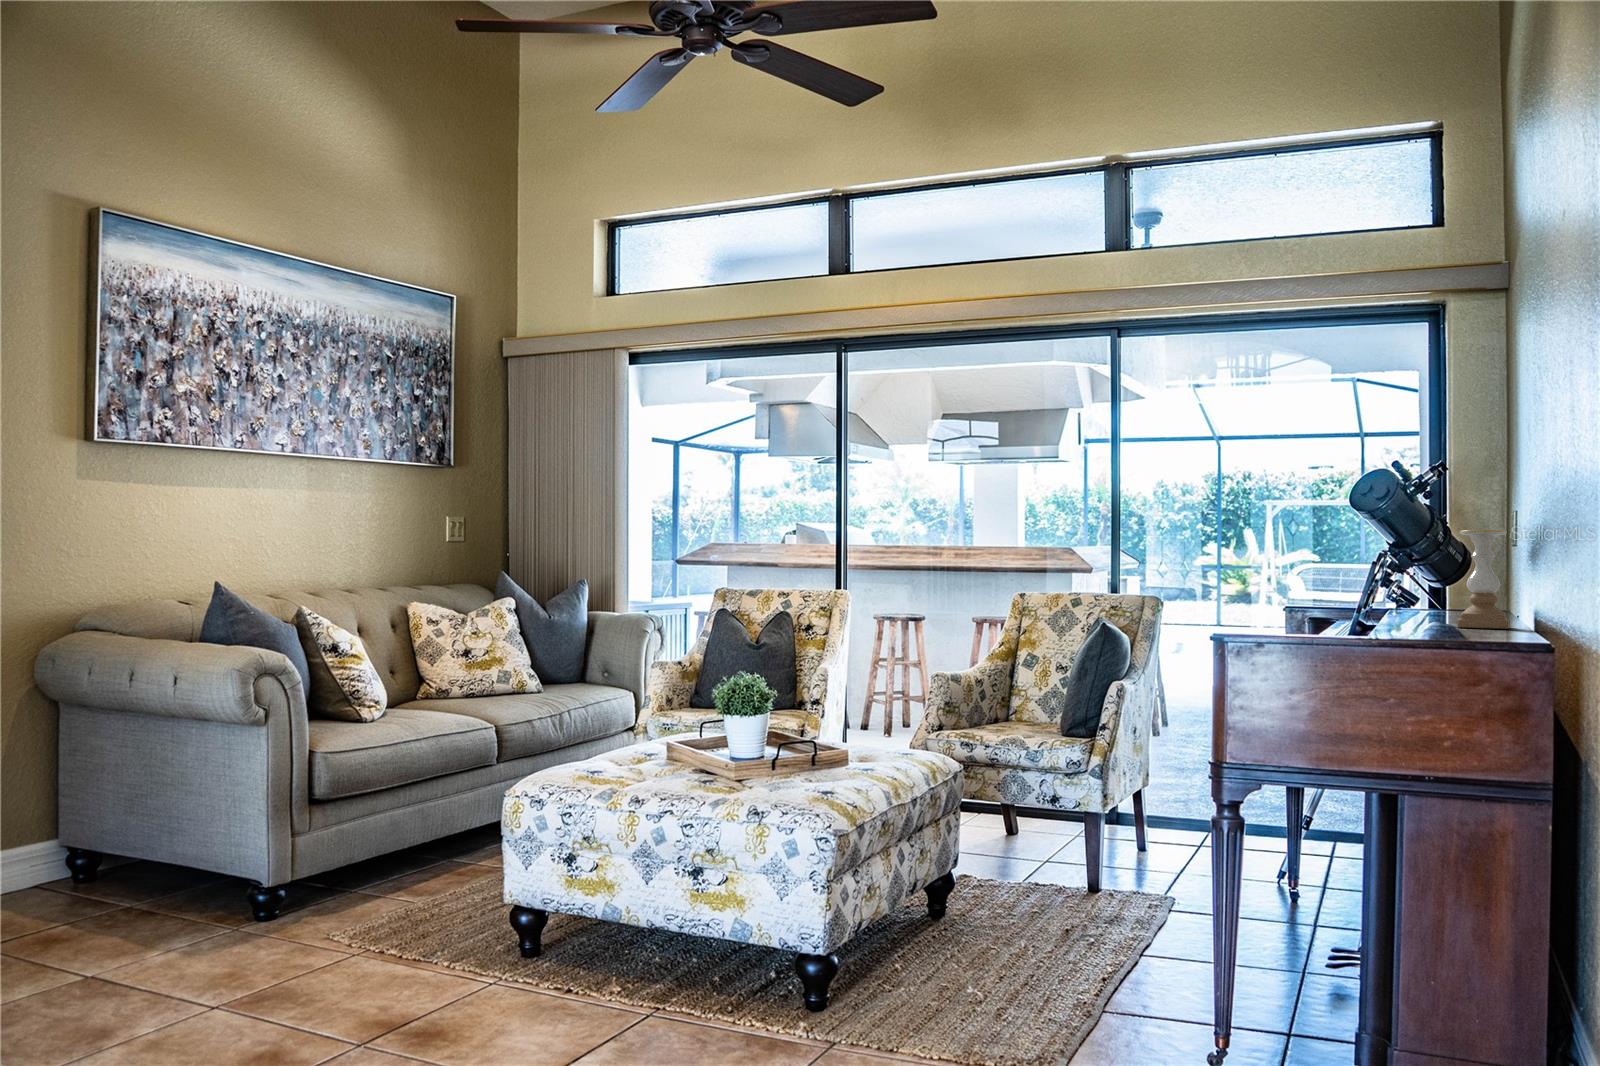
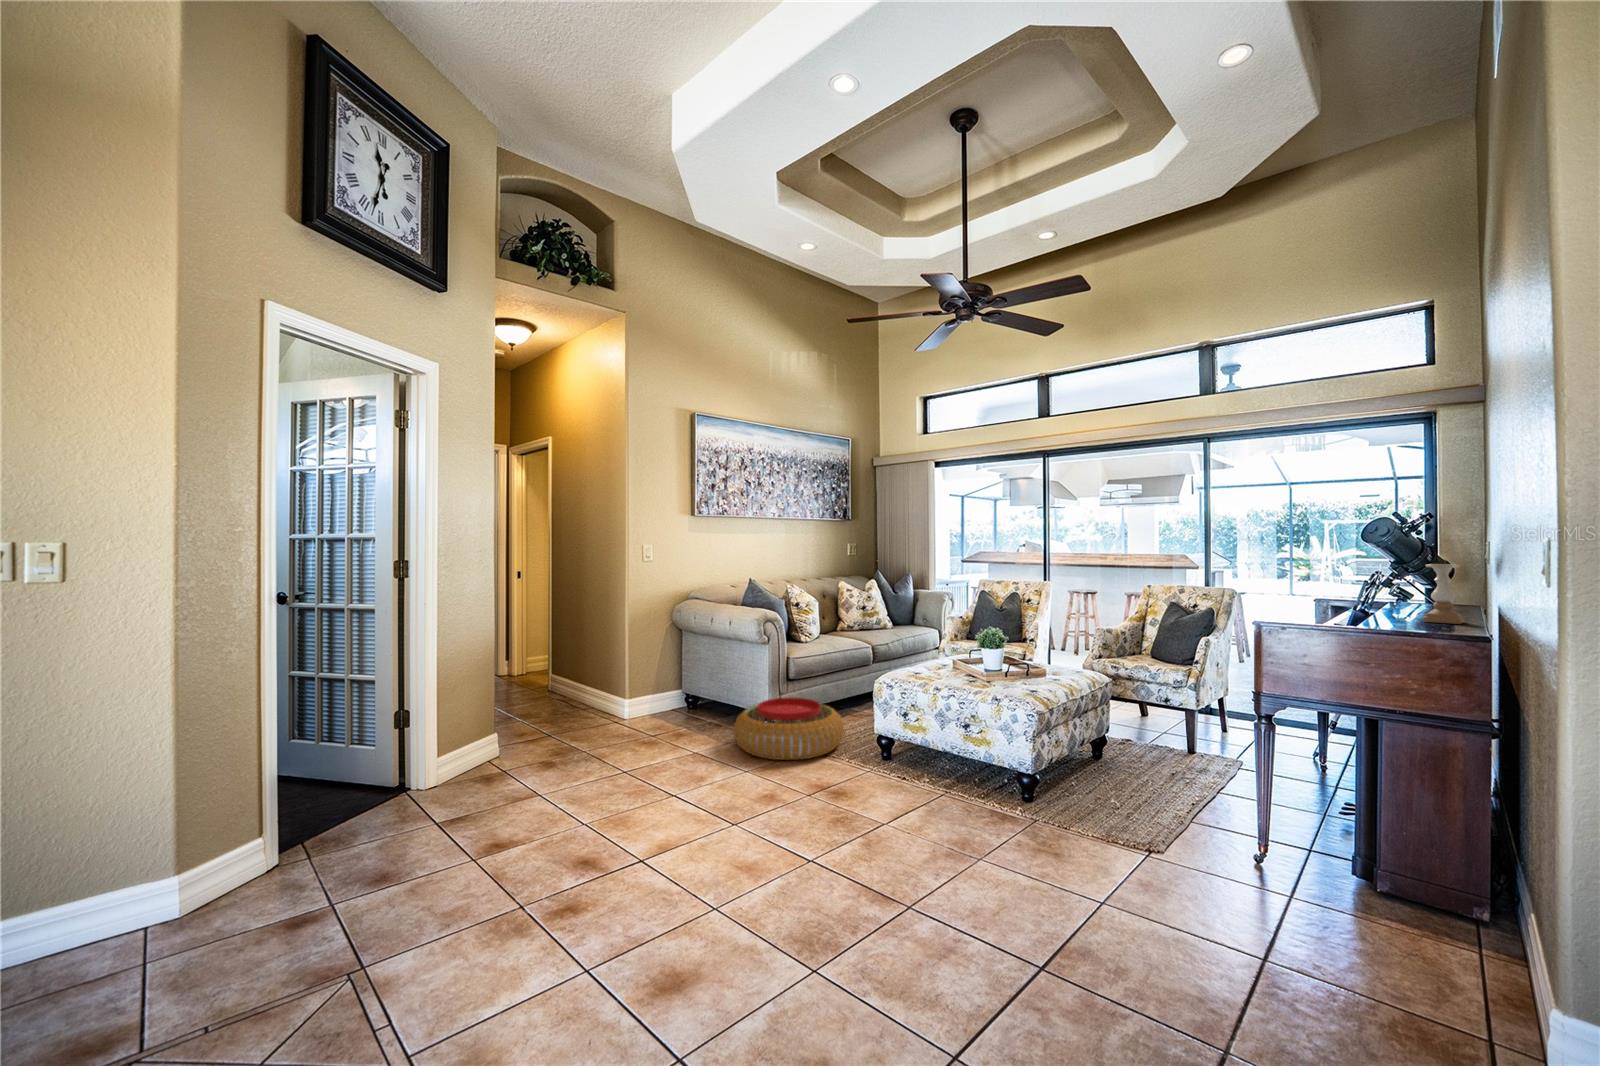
pouf: none [161,842,433,986] -> present [734,697,844,760]

